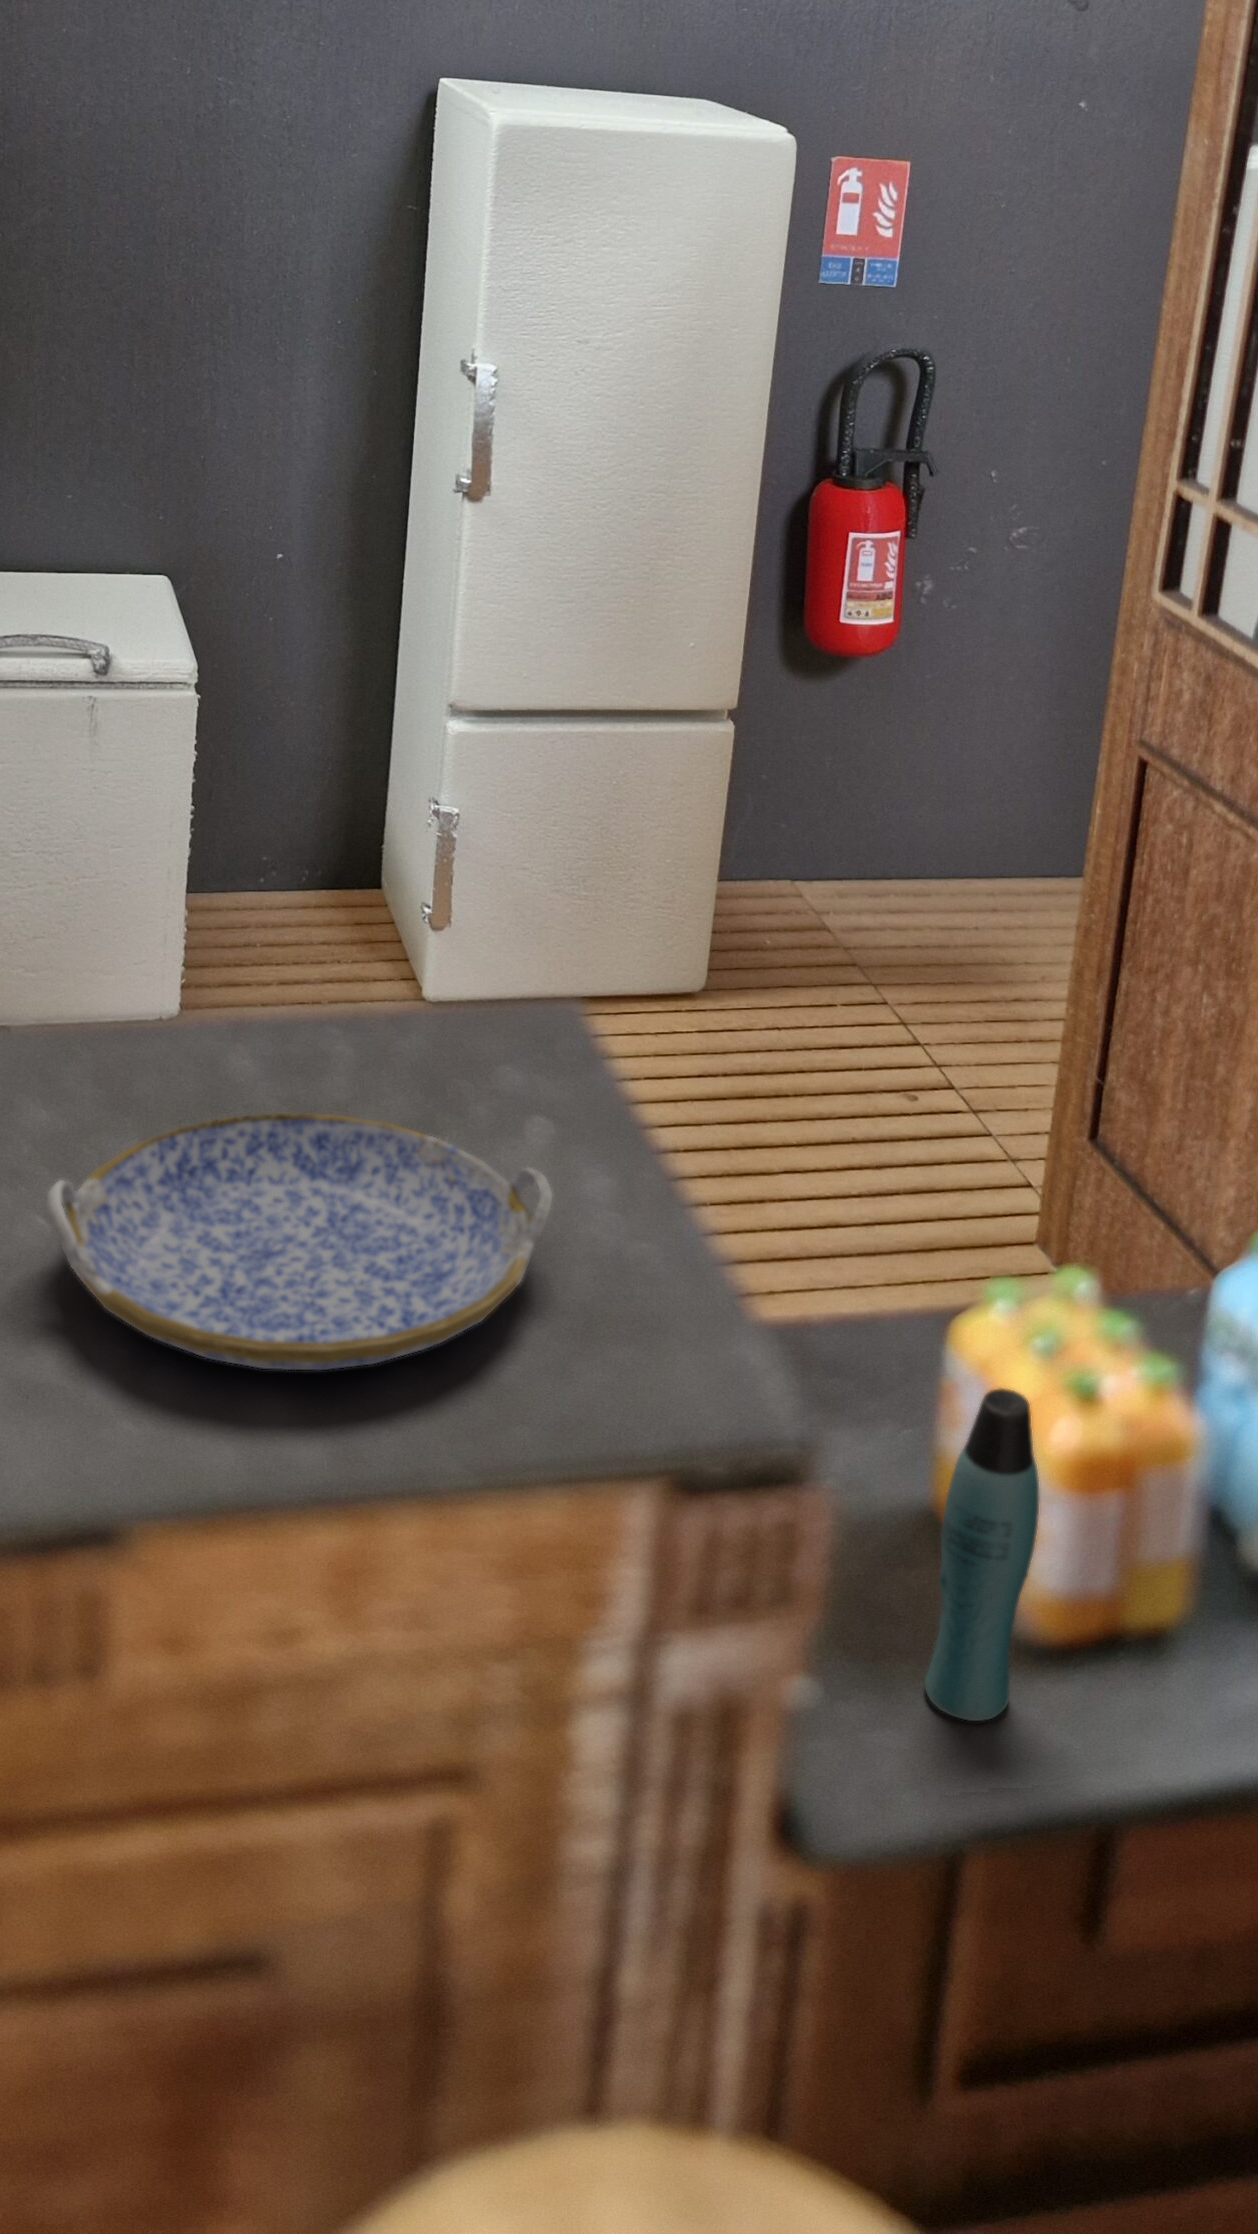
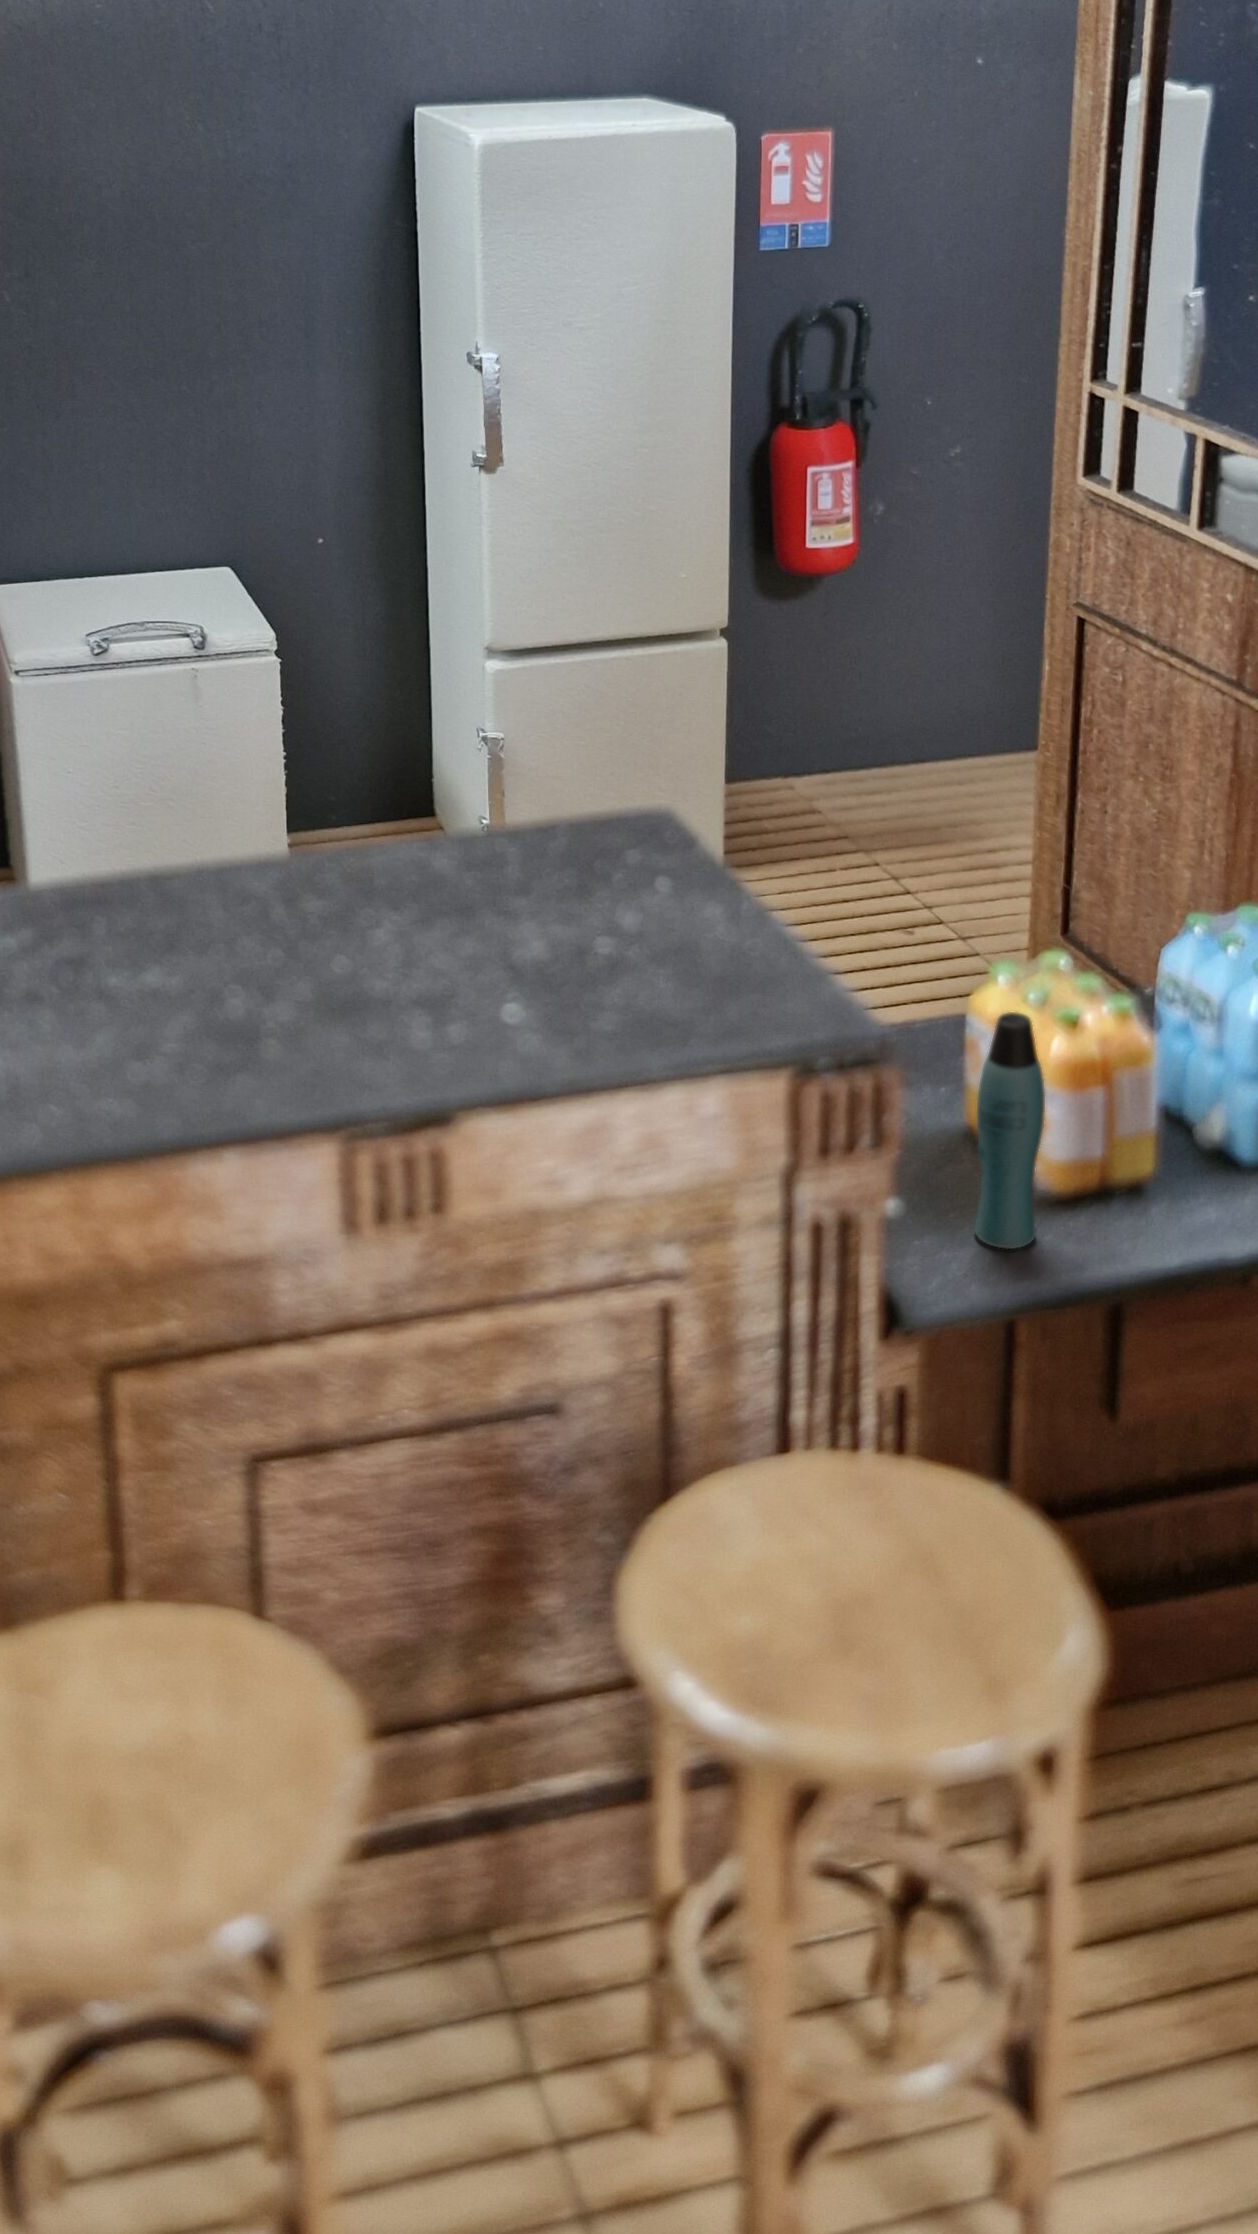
serving tray: present [46,1113,552,1371] -> none [332,874,680,1022]

